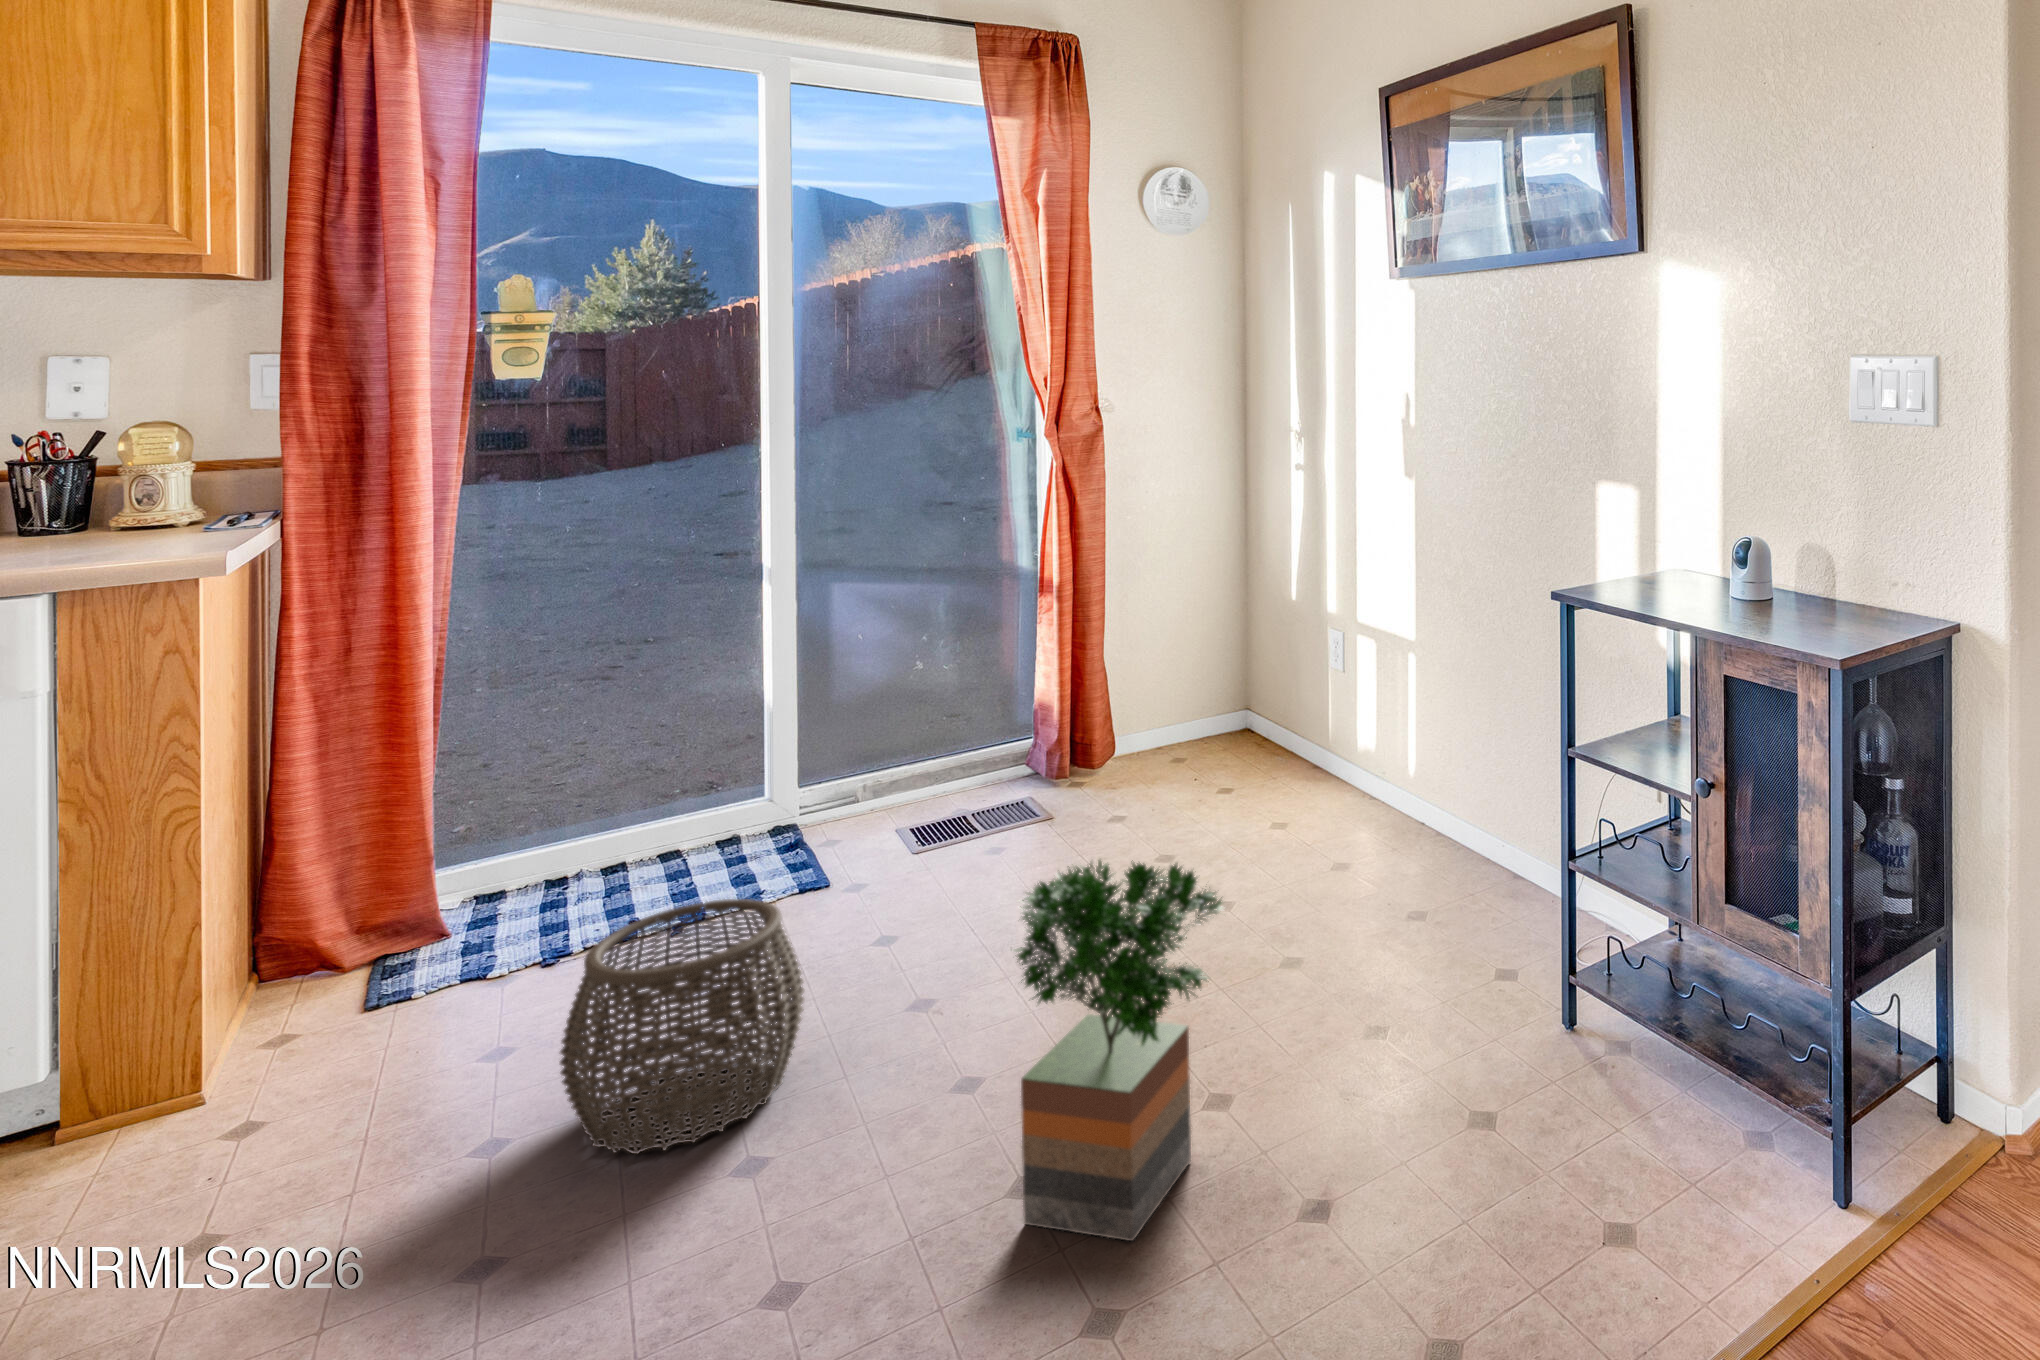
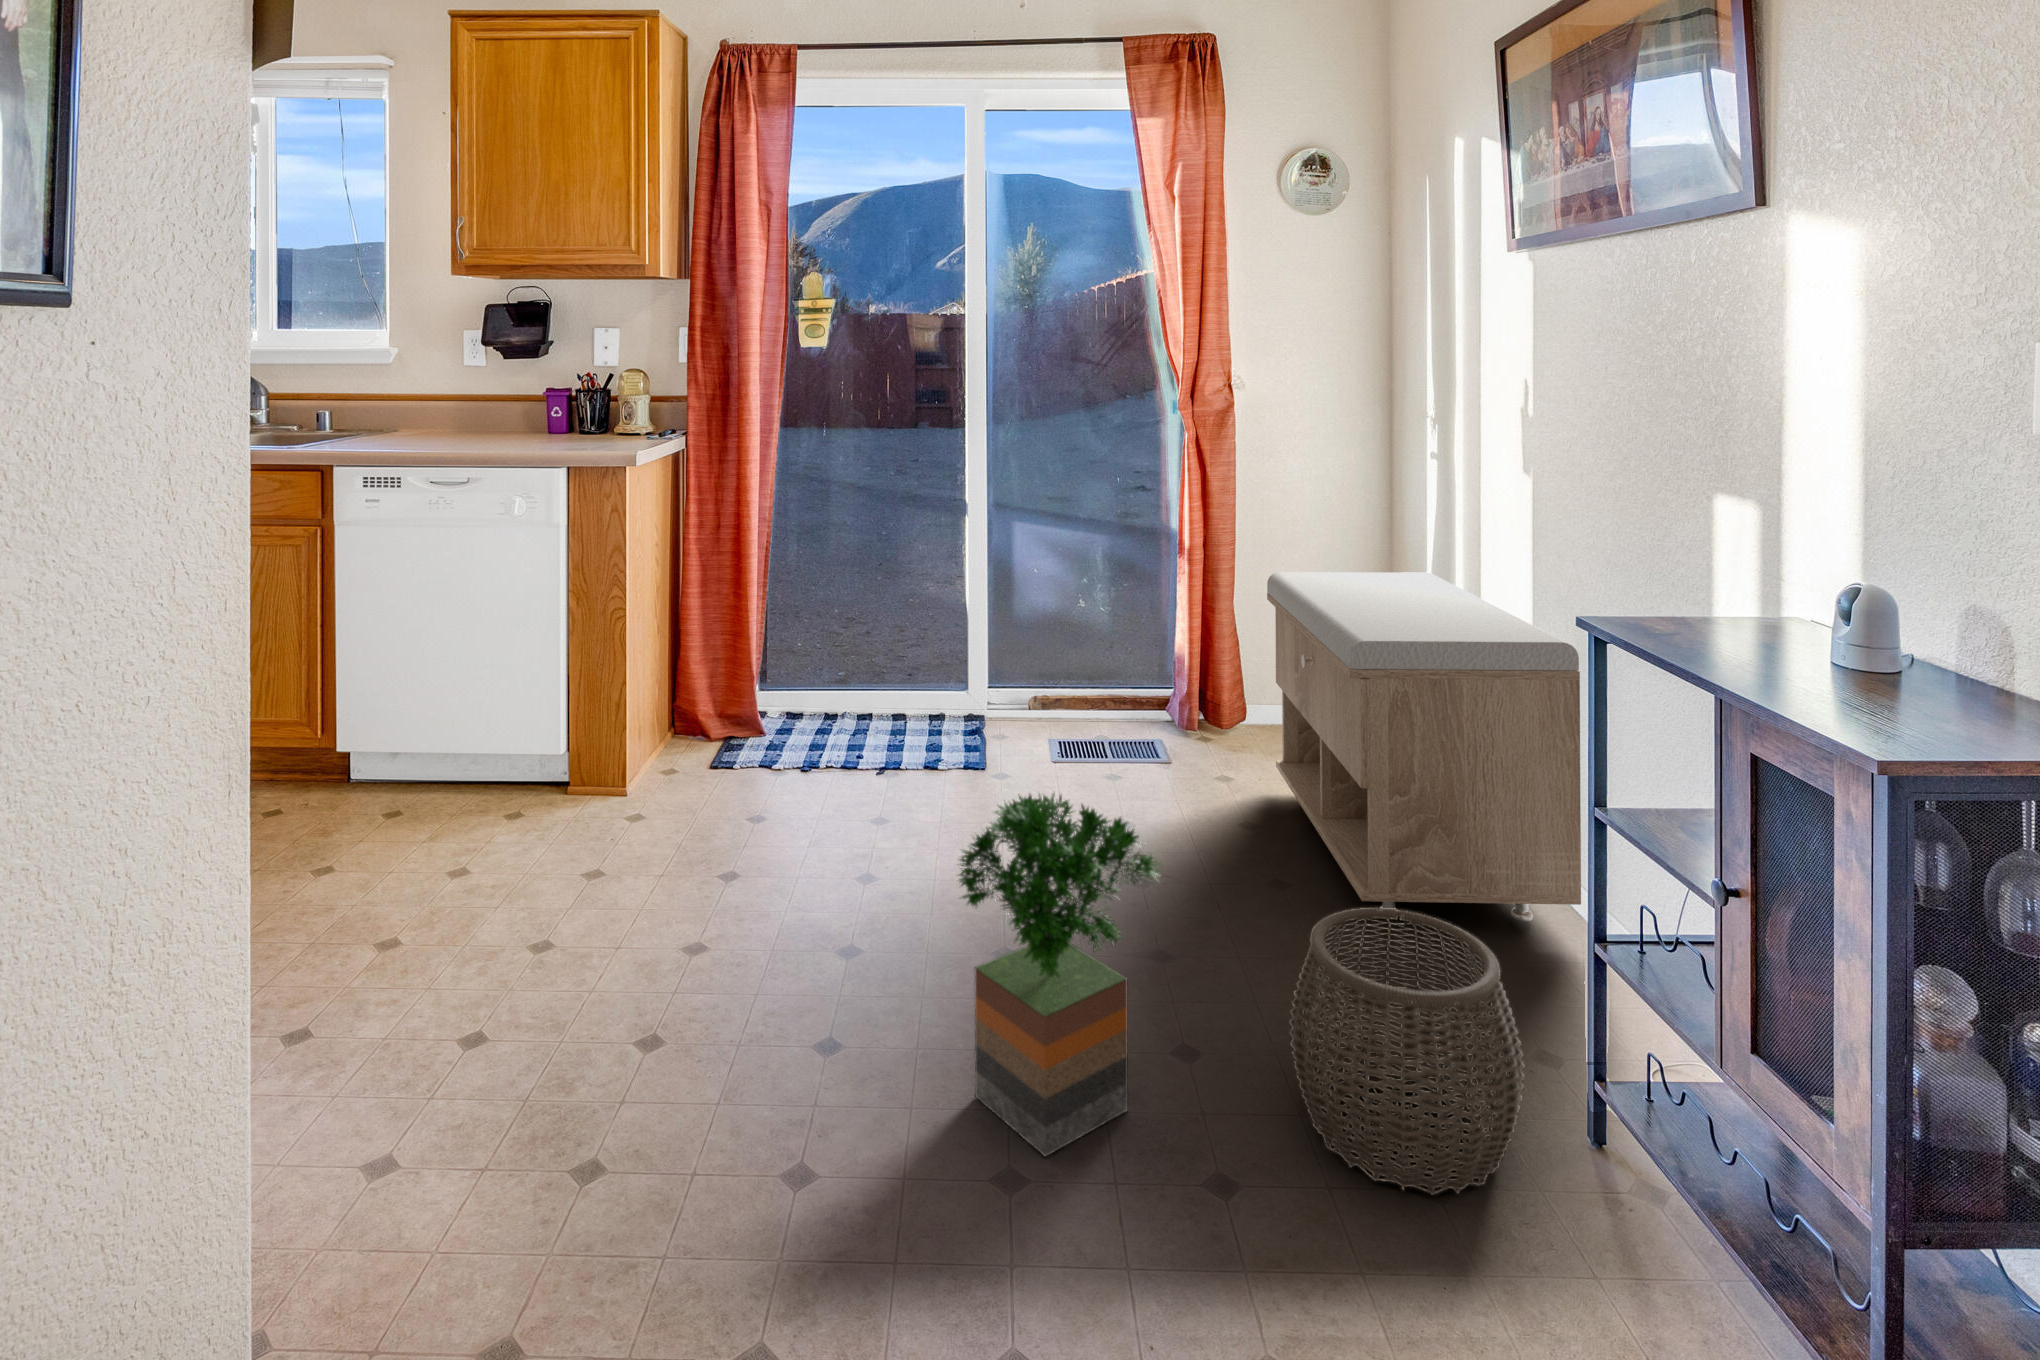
storage bench: none [1166,578,1480,902] -> present [1267,572,1581,921]
woven basket: present [560,899,804,1154] -> present [1289,907,1525,1195]

